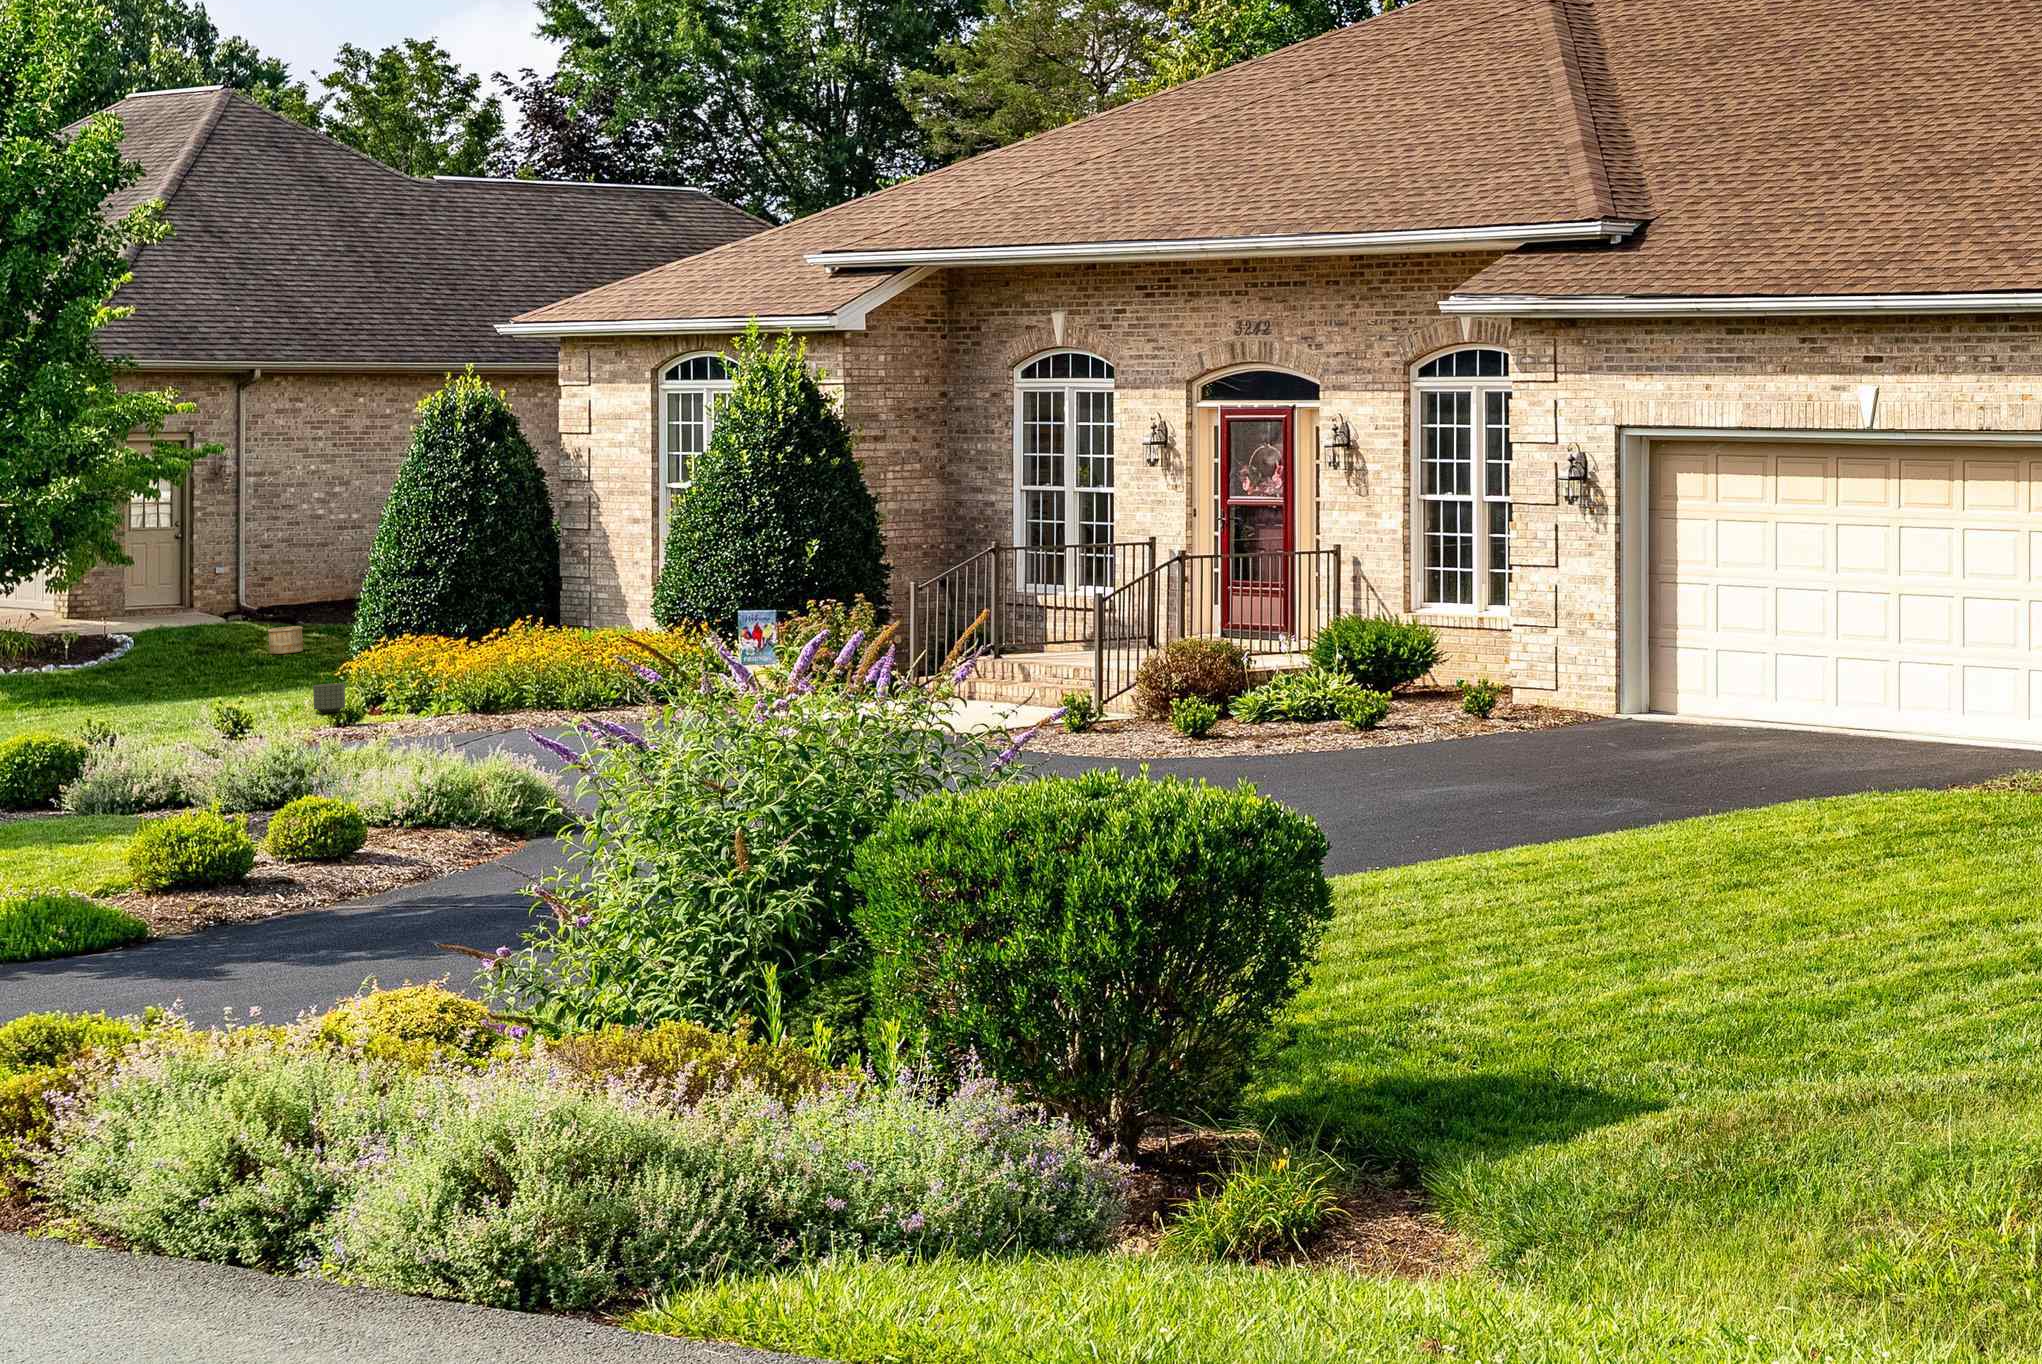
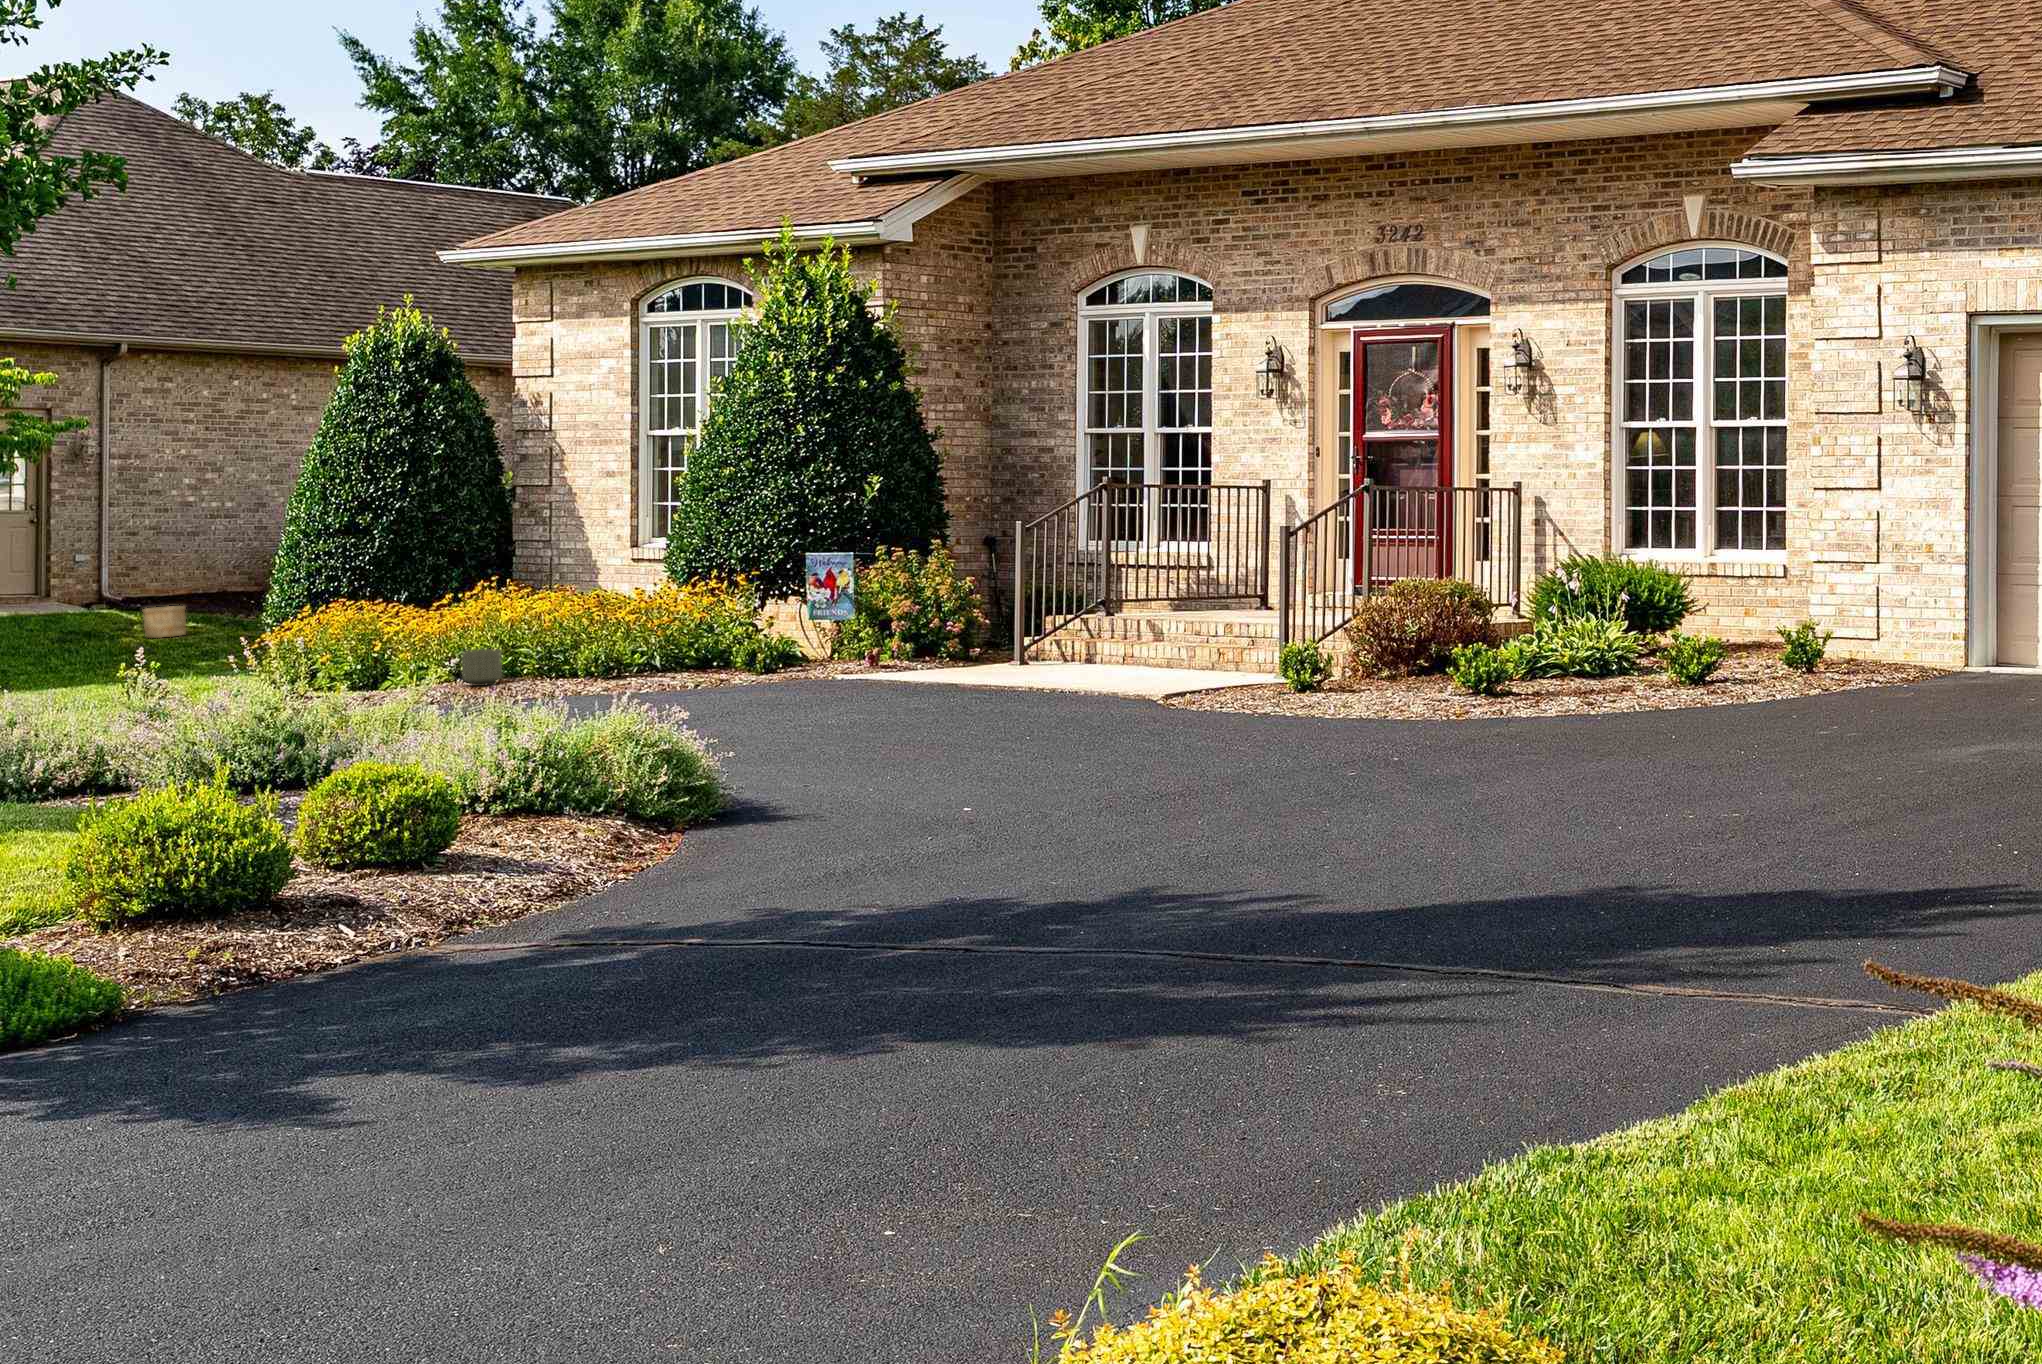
planter: present [313,683,345,713] -> present [461,649,502,686]

